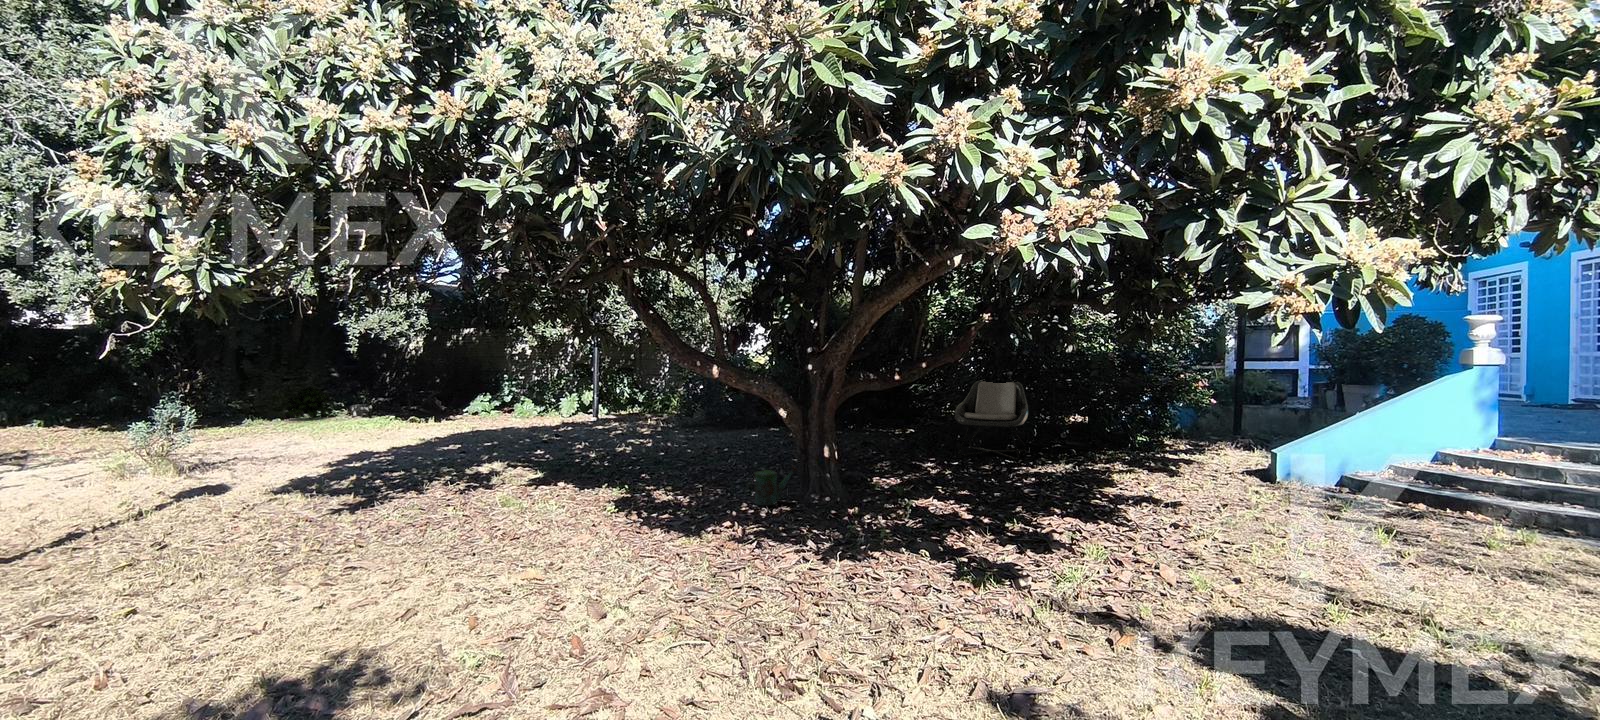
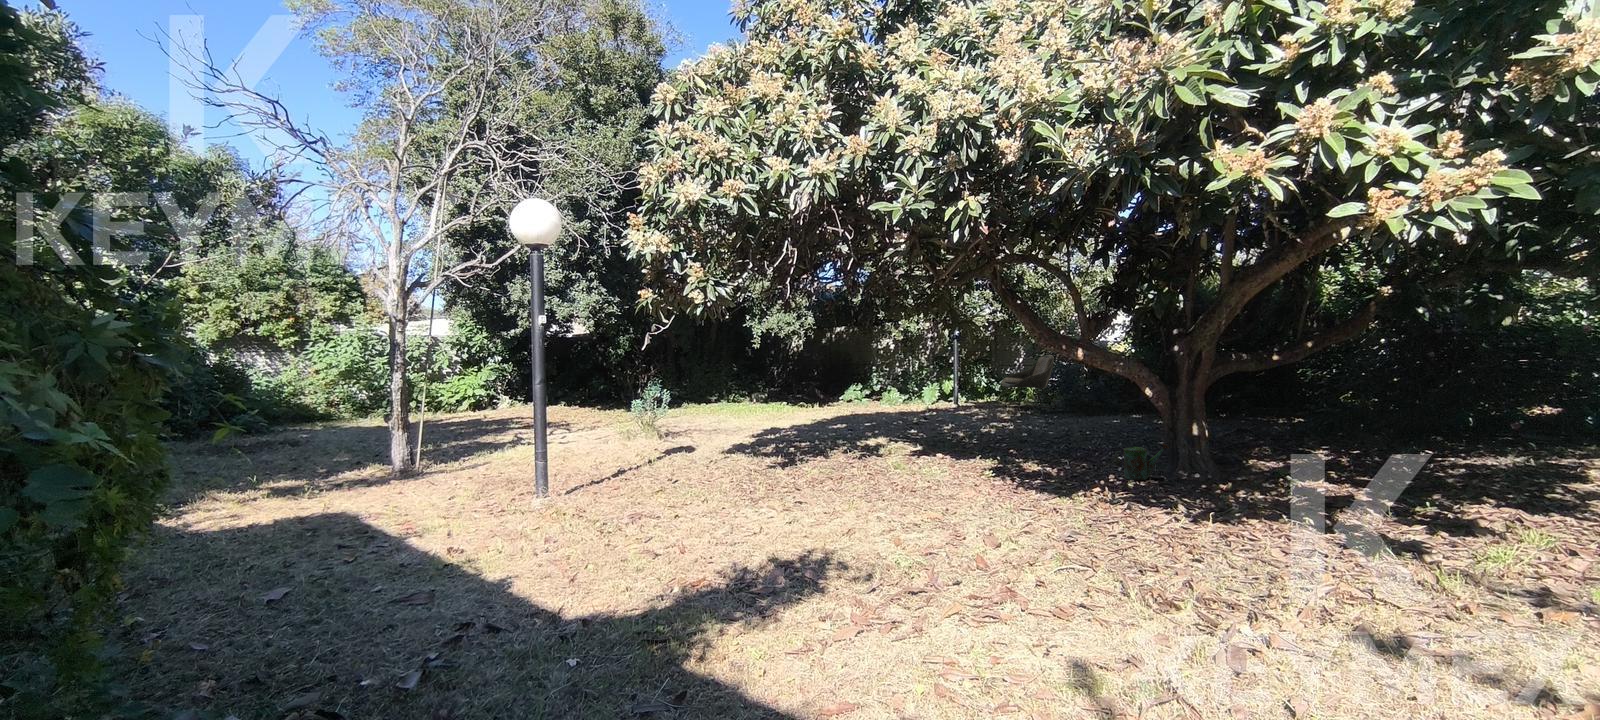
lounge chair: present [955,380,1028,461] -> present [1001,355,1057,412]
potted plant: present [286,386,333,419] -> none [707,377,739,405]

